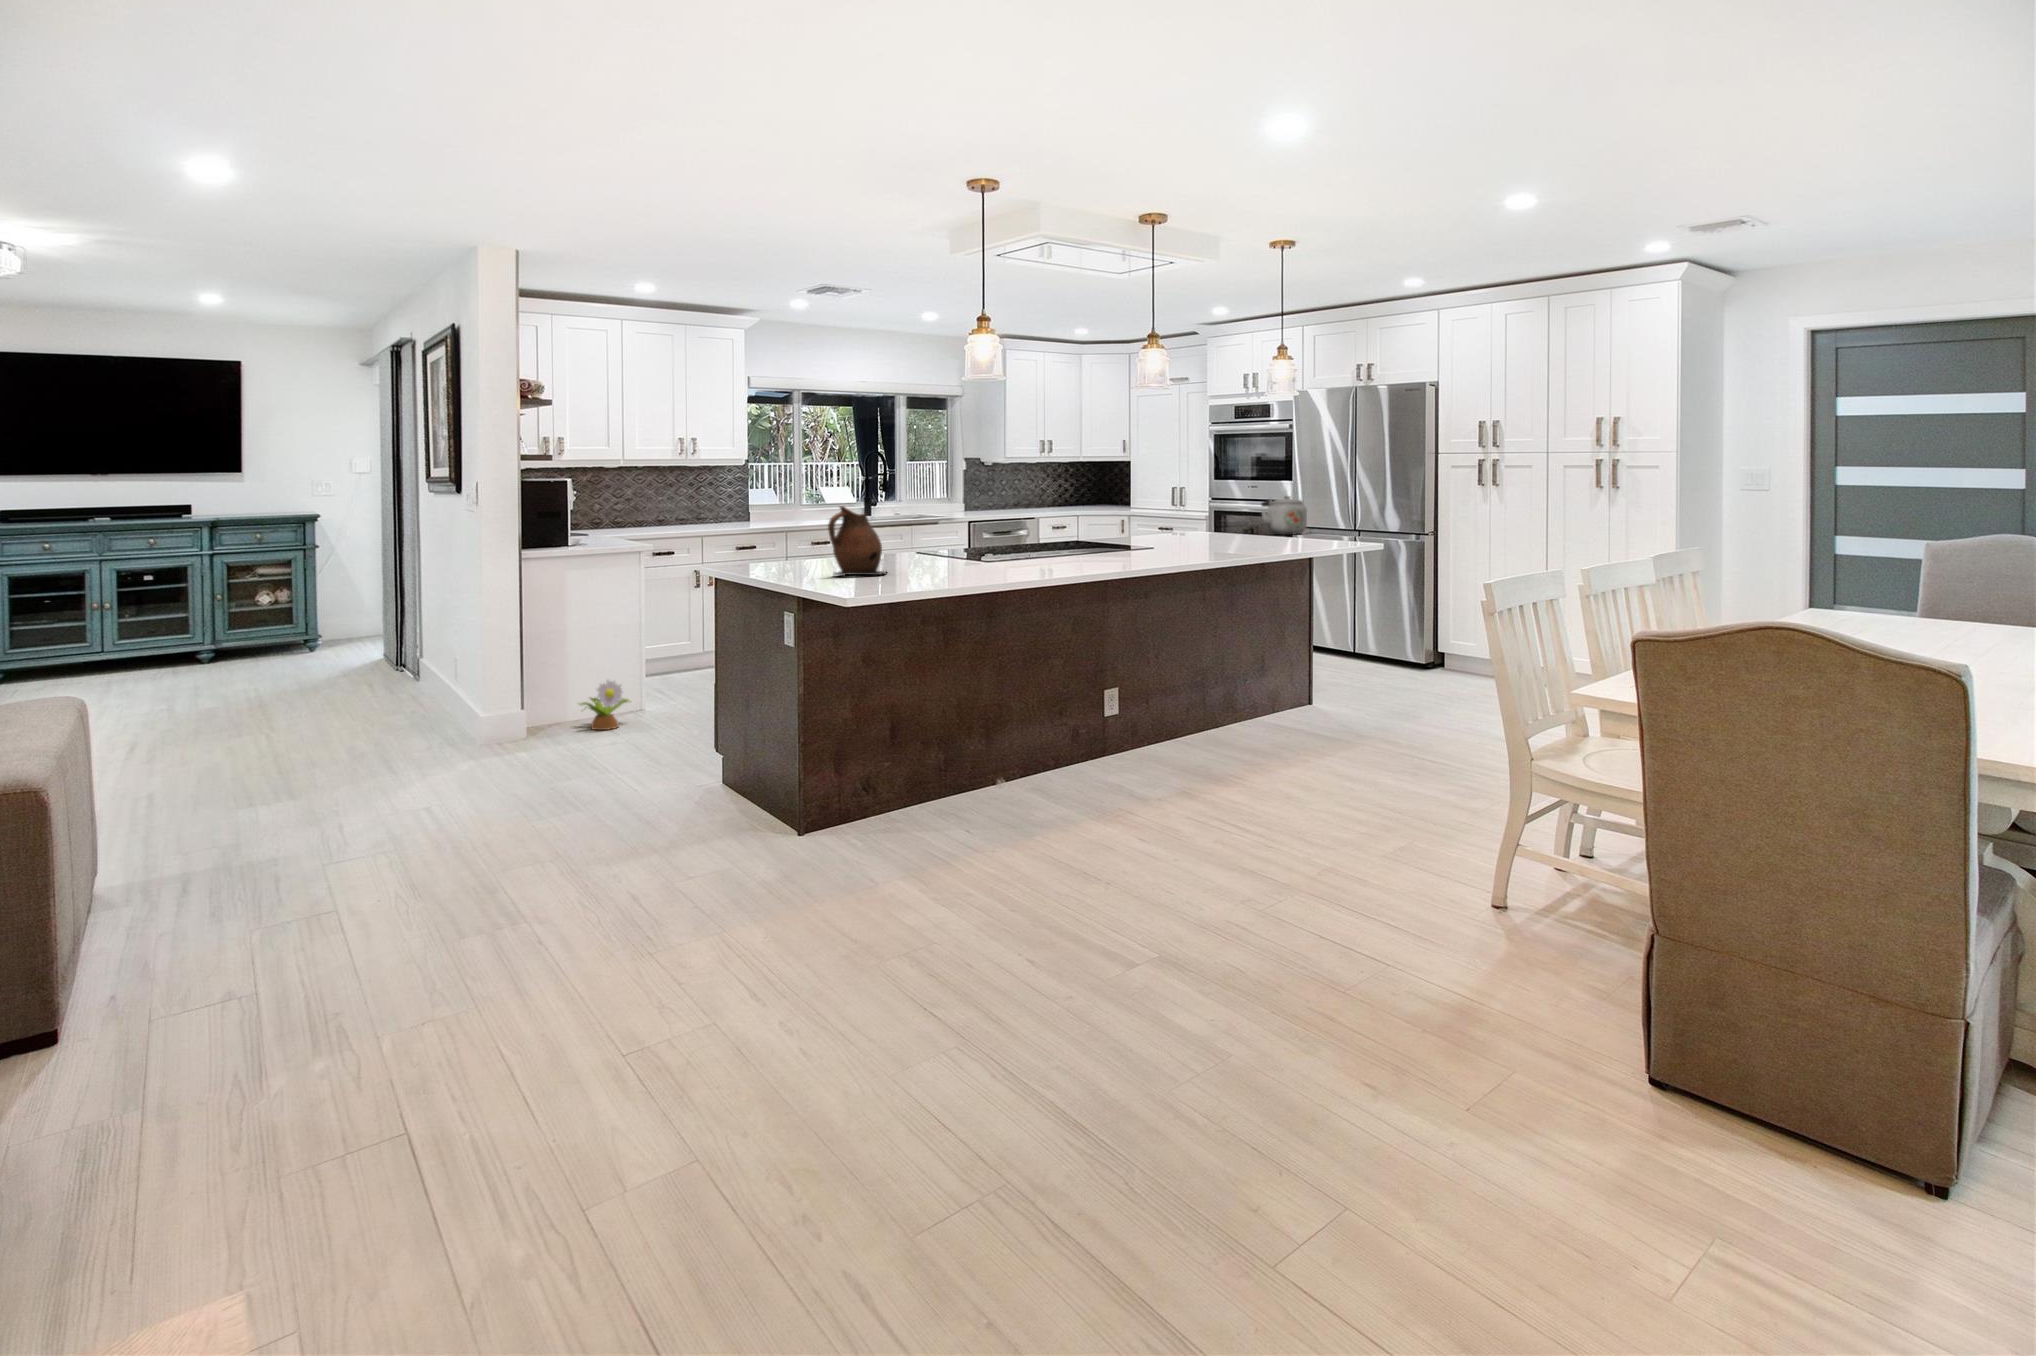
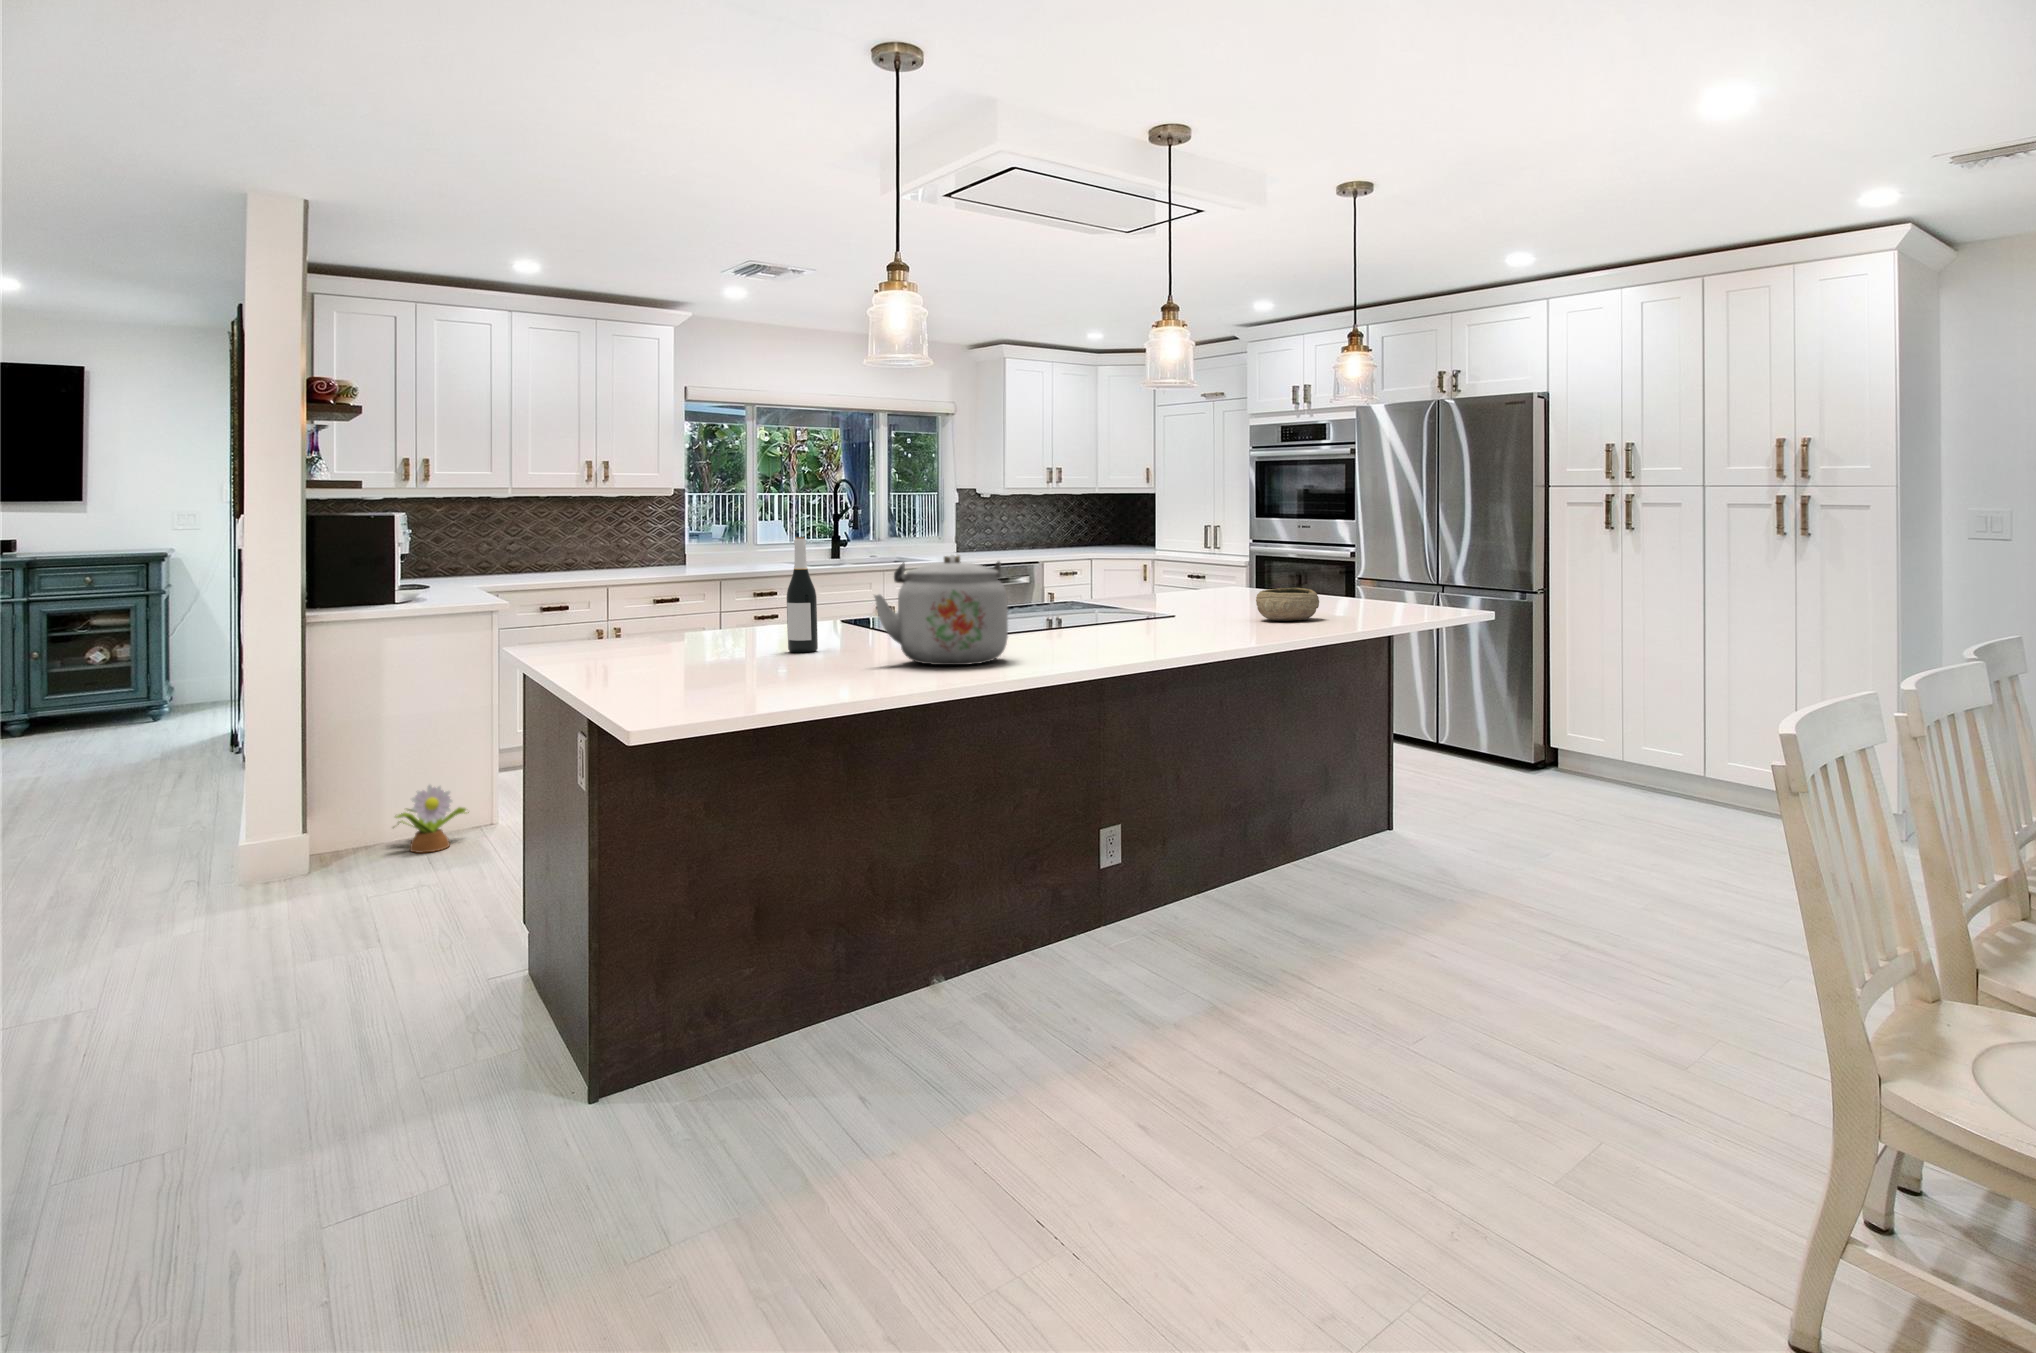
wine bottle: none [901,492,921,569] -> present [787,537,818,652]
kettle: present [1261,496,1307,535] -> present [874,555,1008,665]
ceramic pitcher: present [828,506,885,575] -> none [646,561,750,672]
bowl: none [1213,528,1258,551] -> present [1256,588,1319,621]

